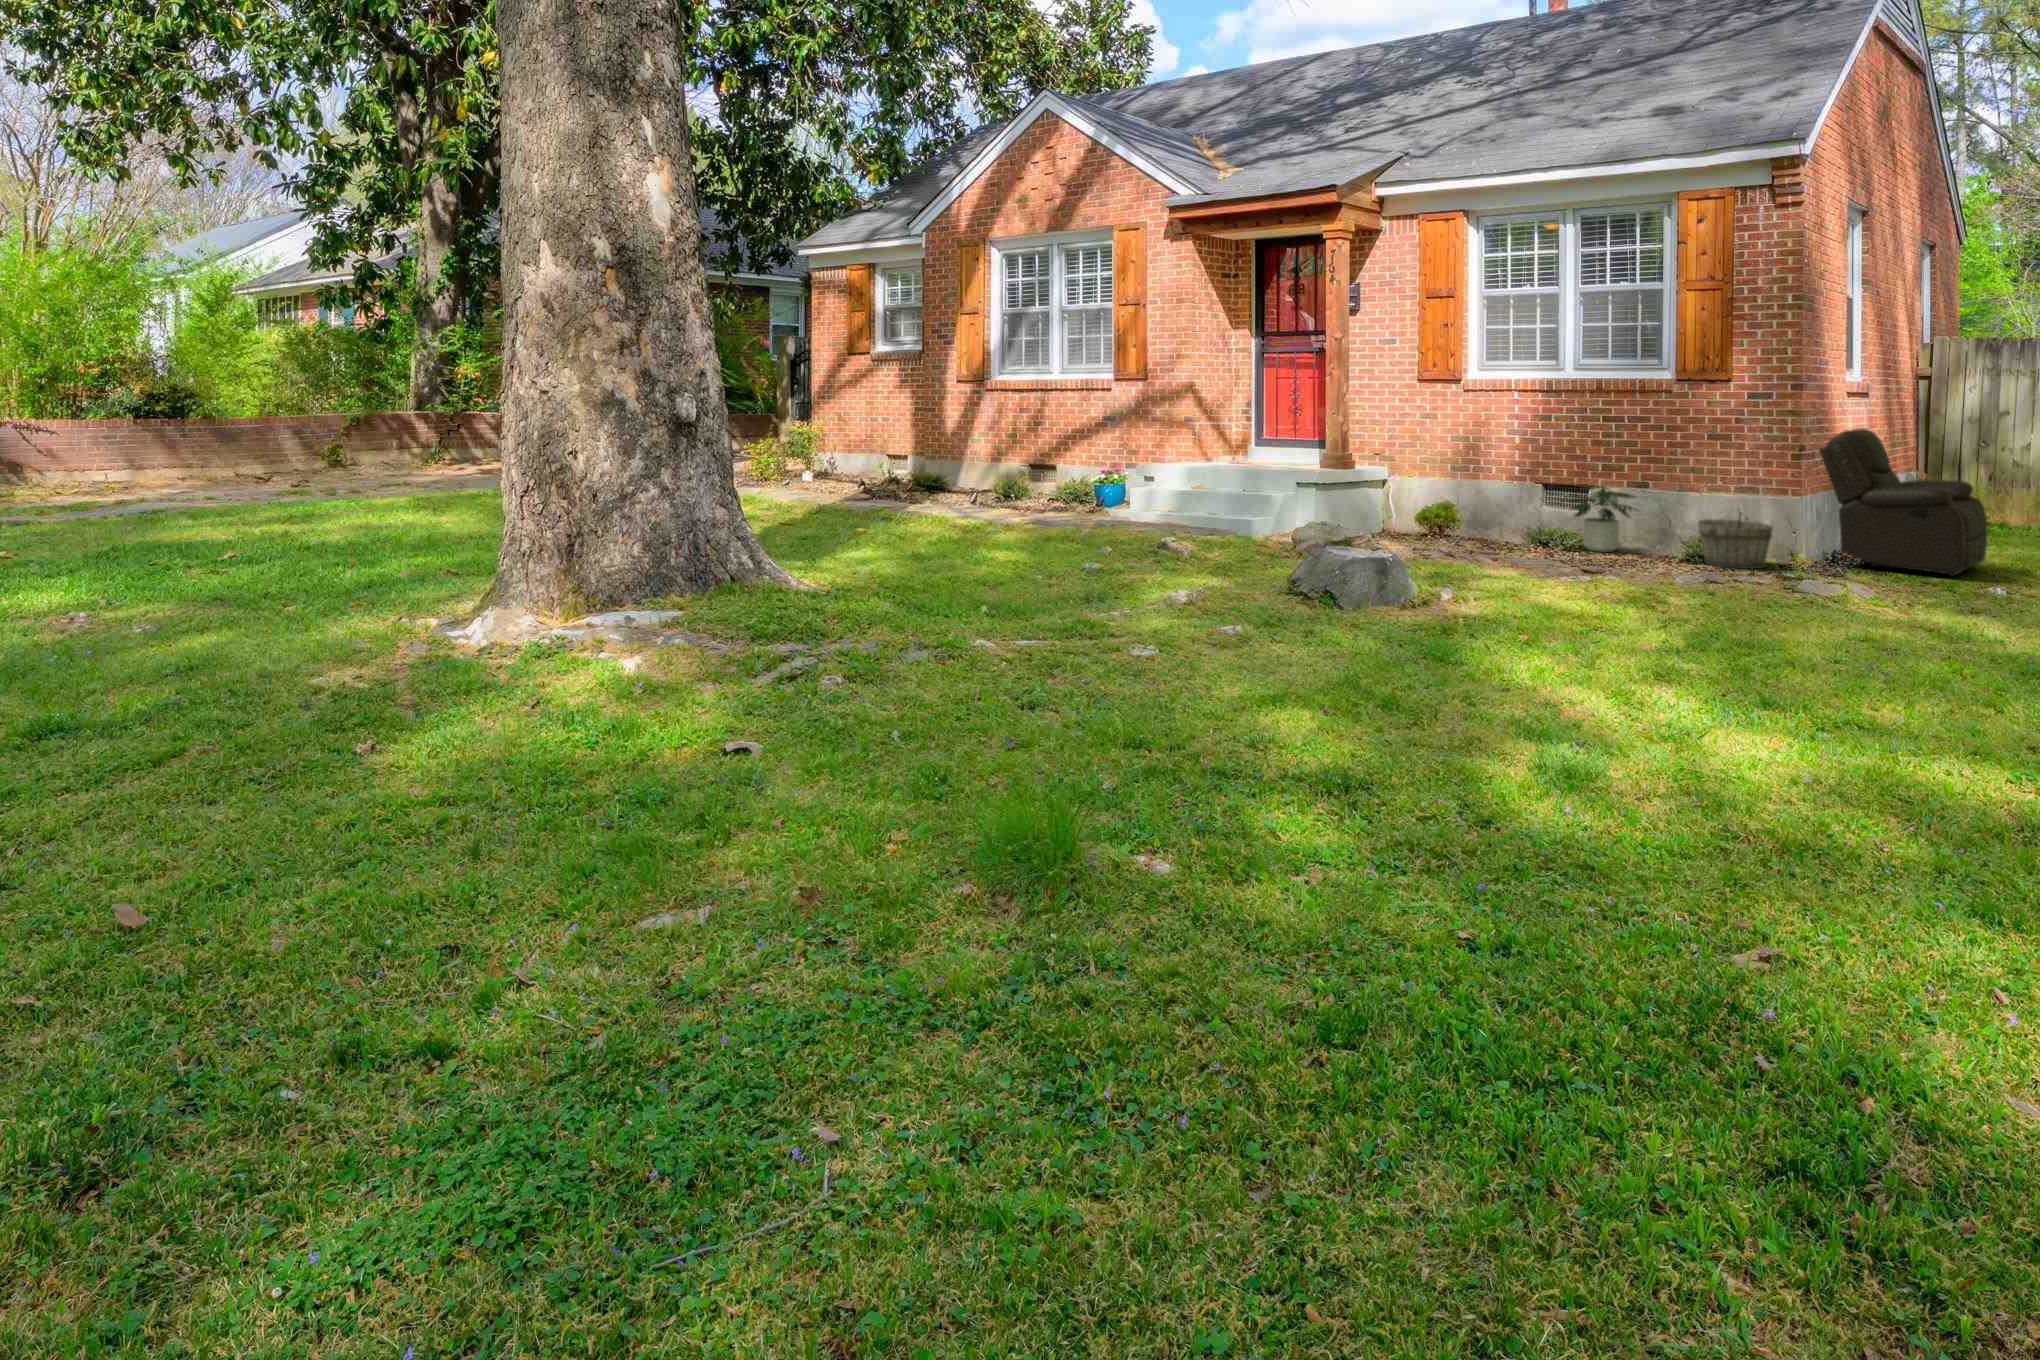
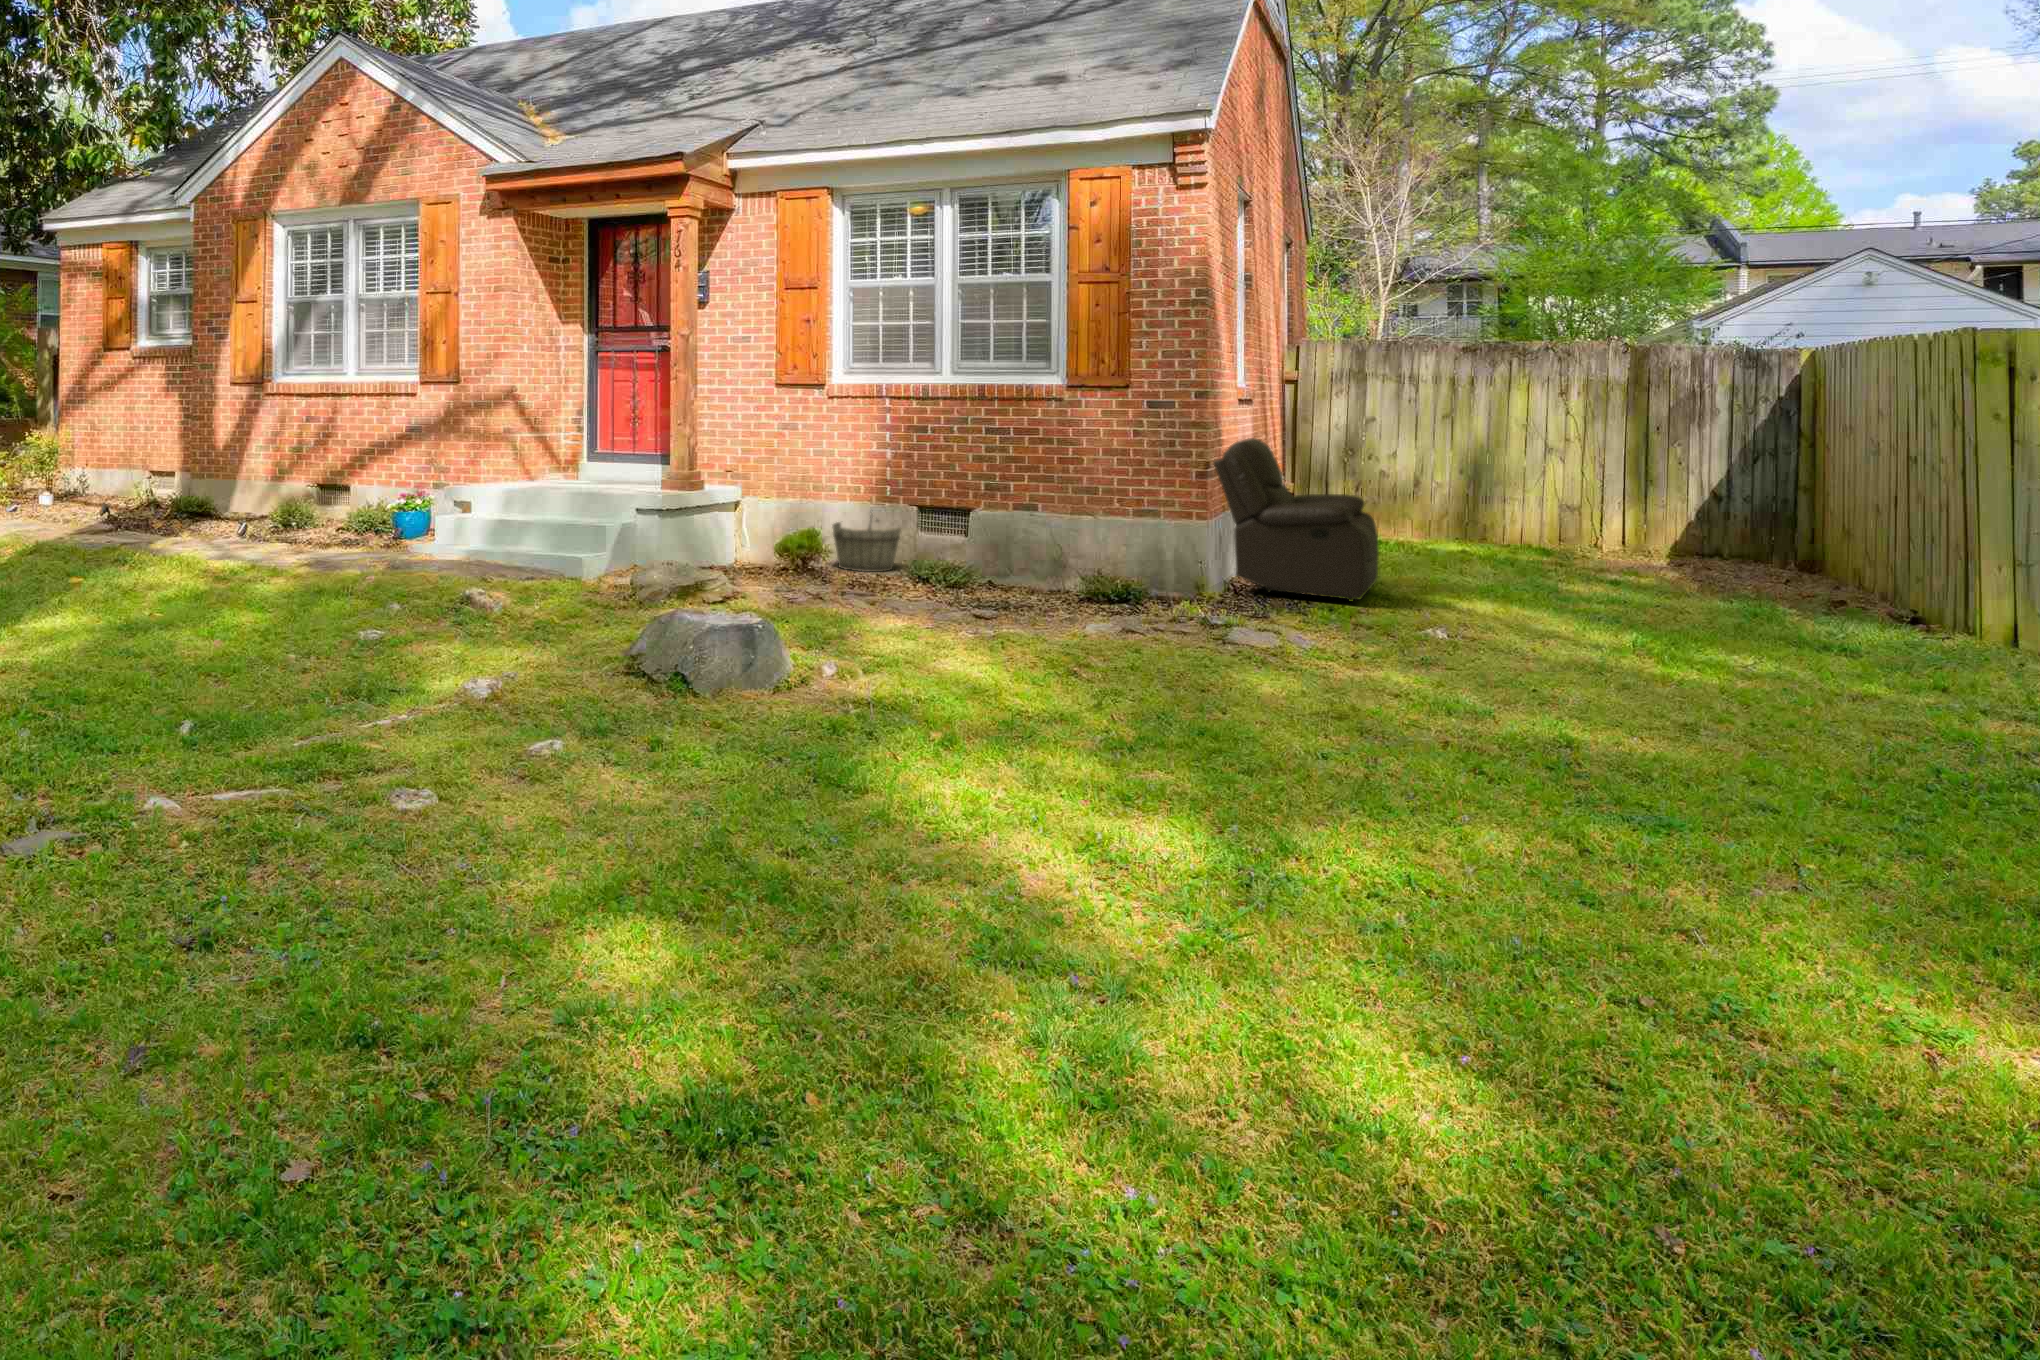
potted plant: present [1569,485,1636,552] -> none [943,505,1027,583]
wooden bucket: present [1698,513,1773,569] -> present [832,517,901,572]

